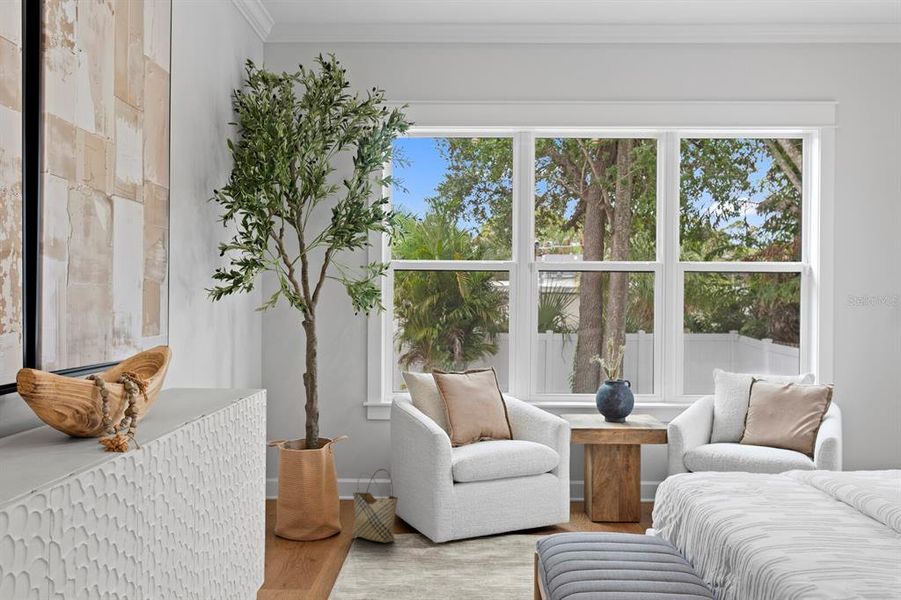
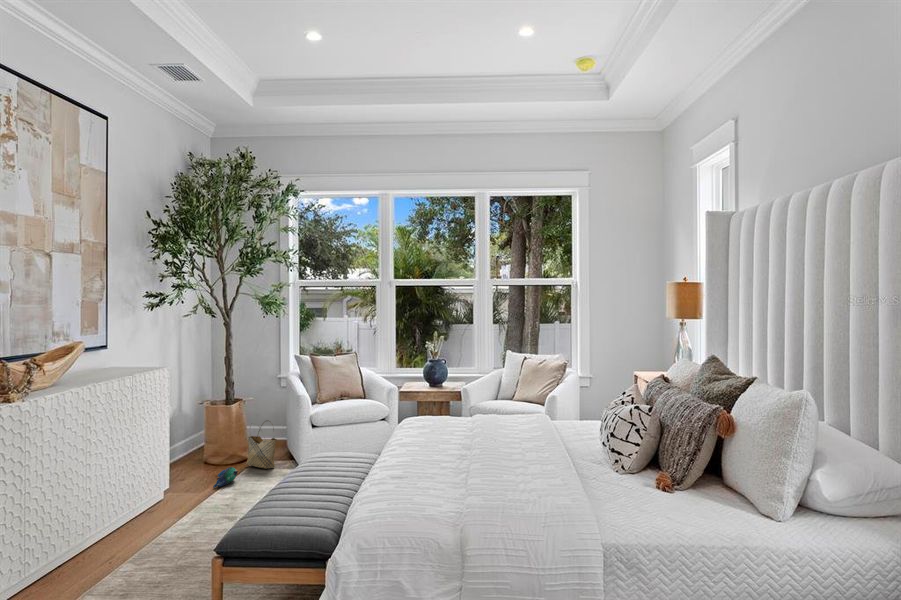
plush toy: none [316,540,351,572] -> present [213,467,238,488]

